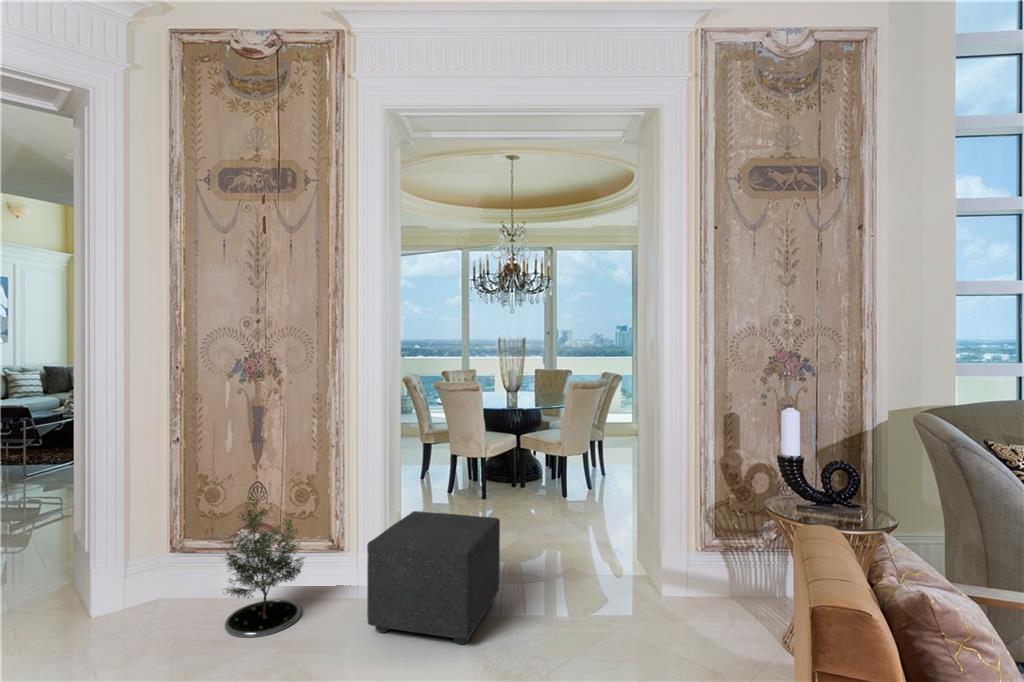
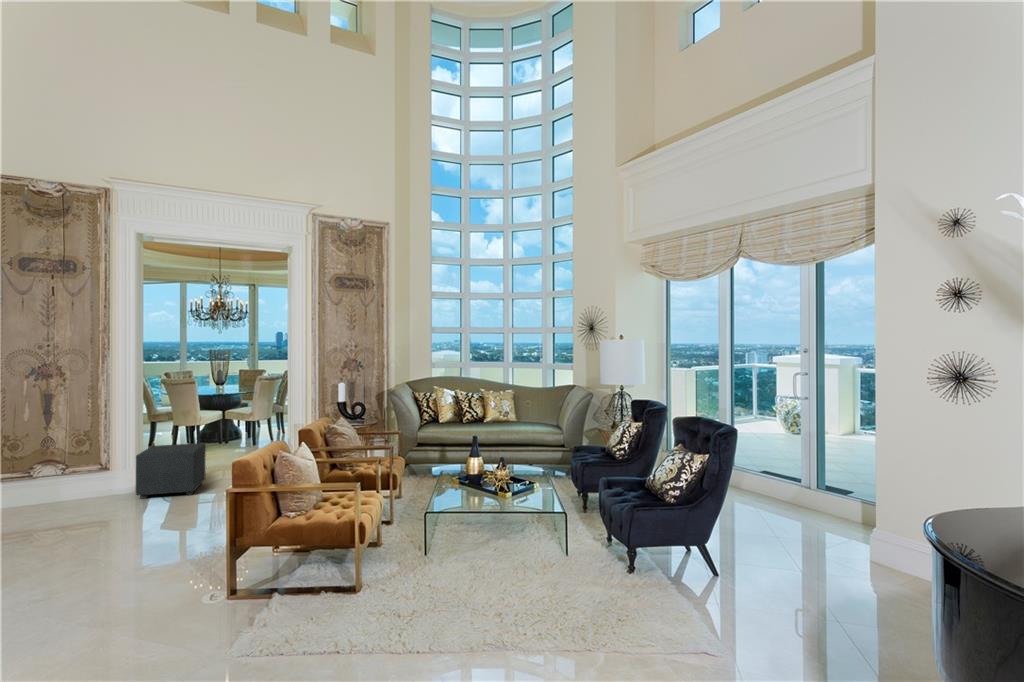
potted tree: present [225,497,305,638] -> none [40,440,92,510]

